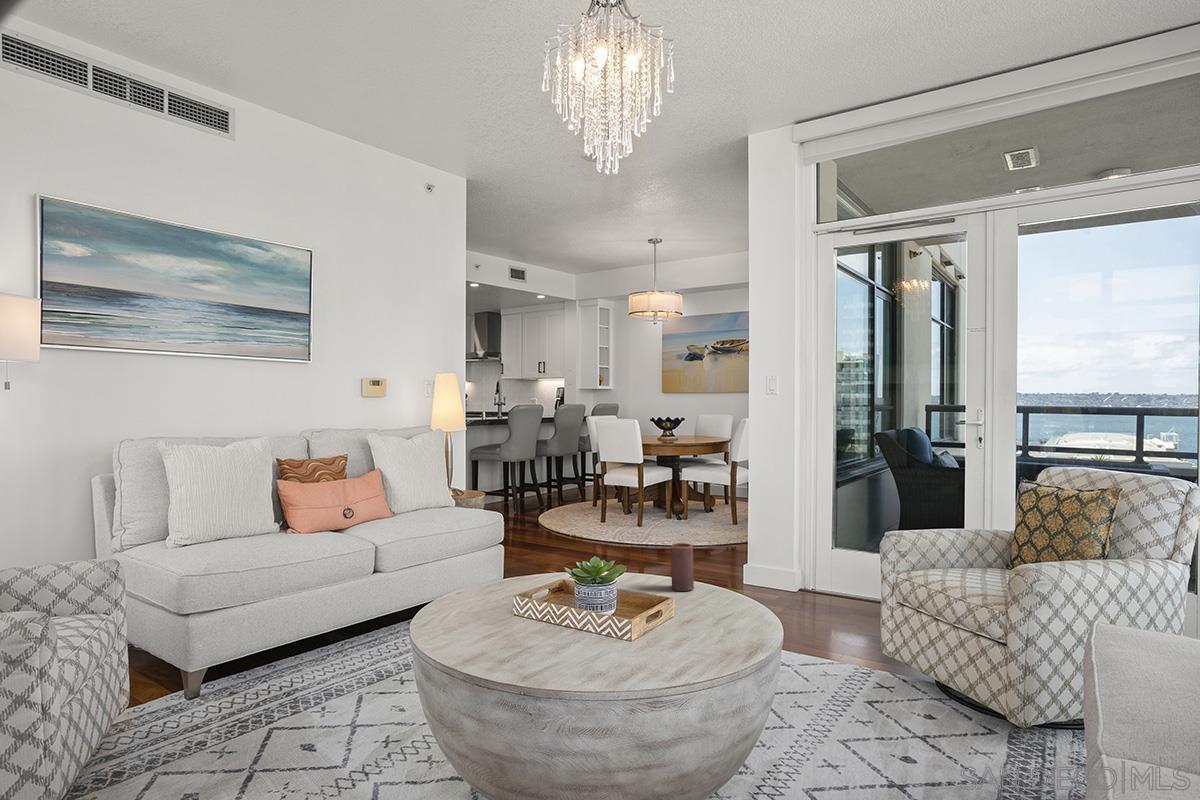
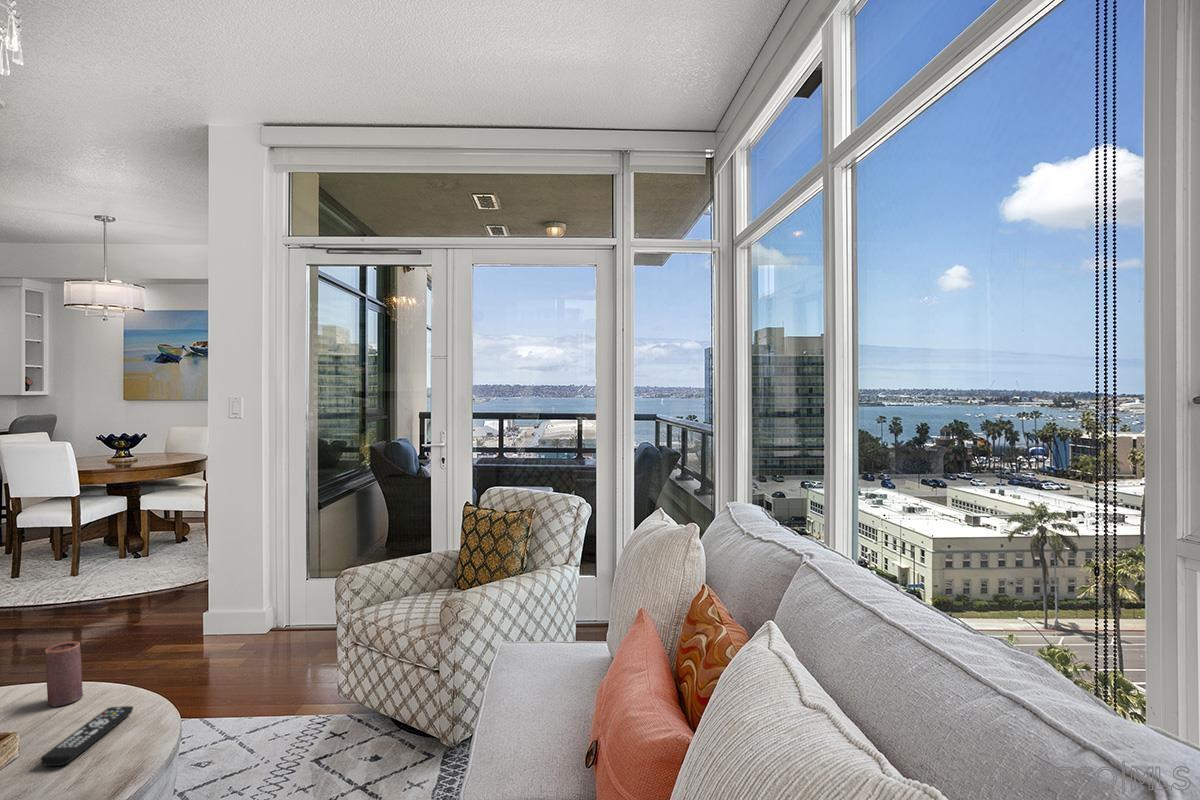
remote control: none [683,598,735,626] -> present [41,706,133,766]

